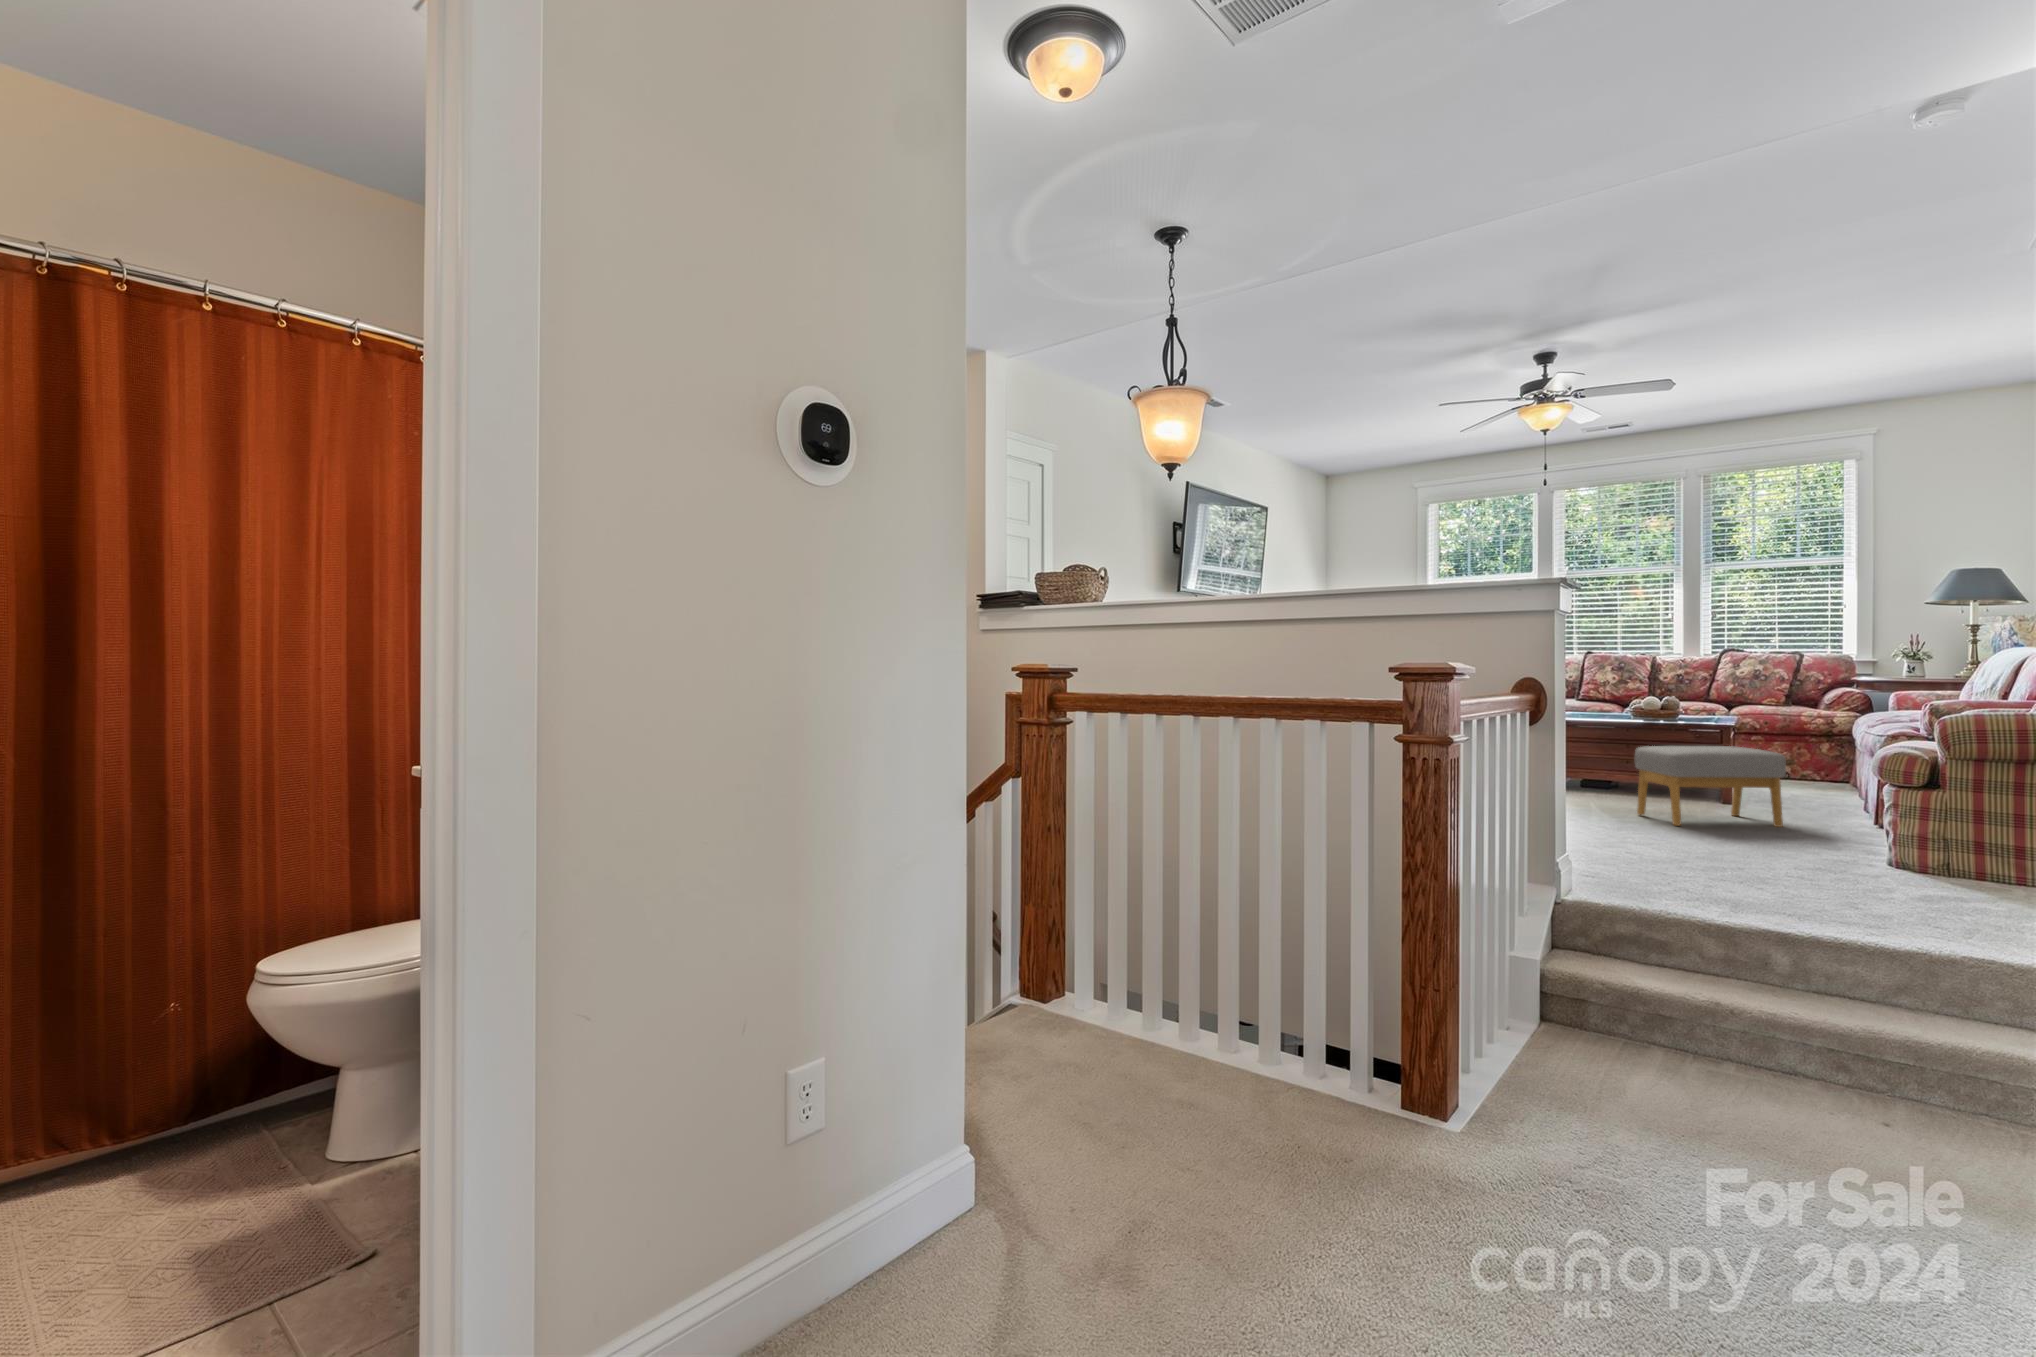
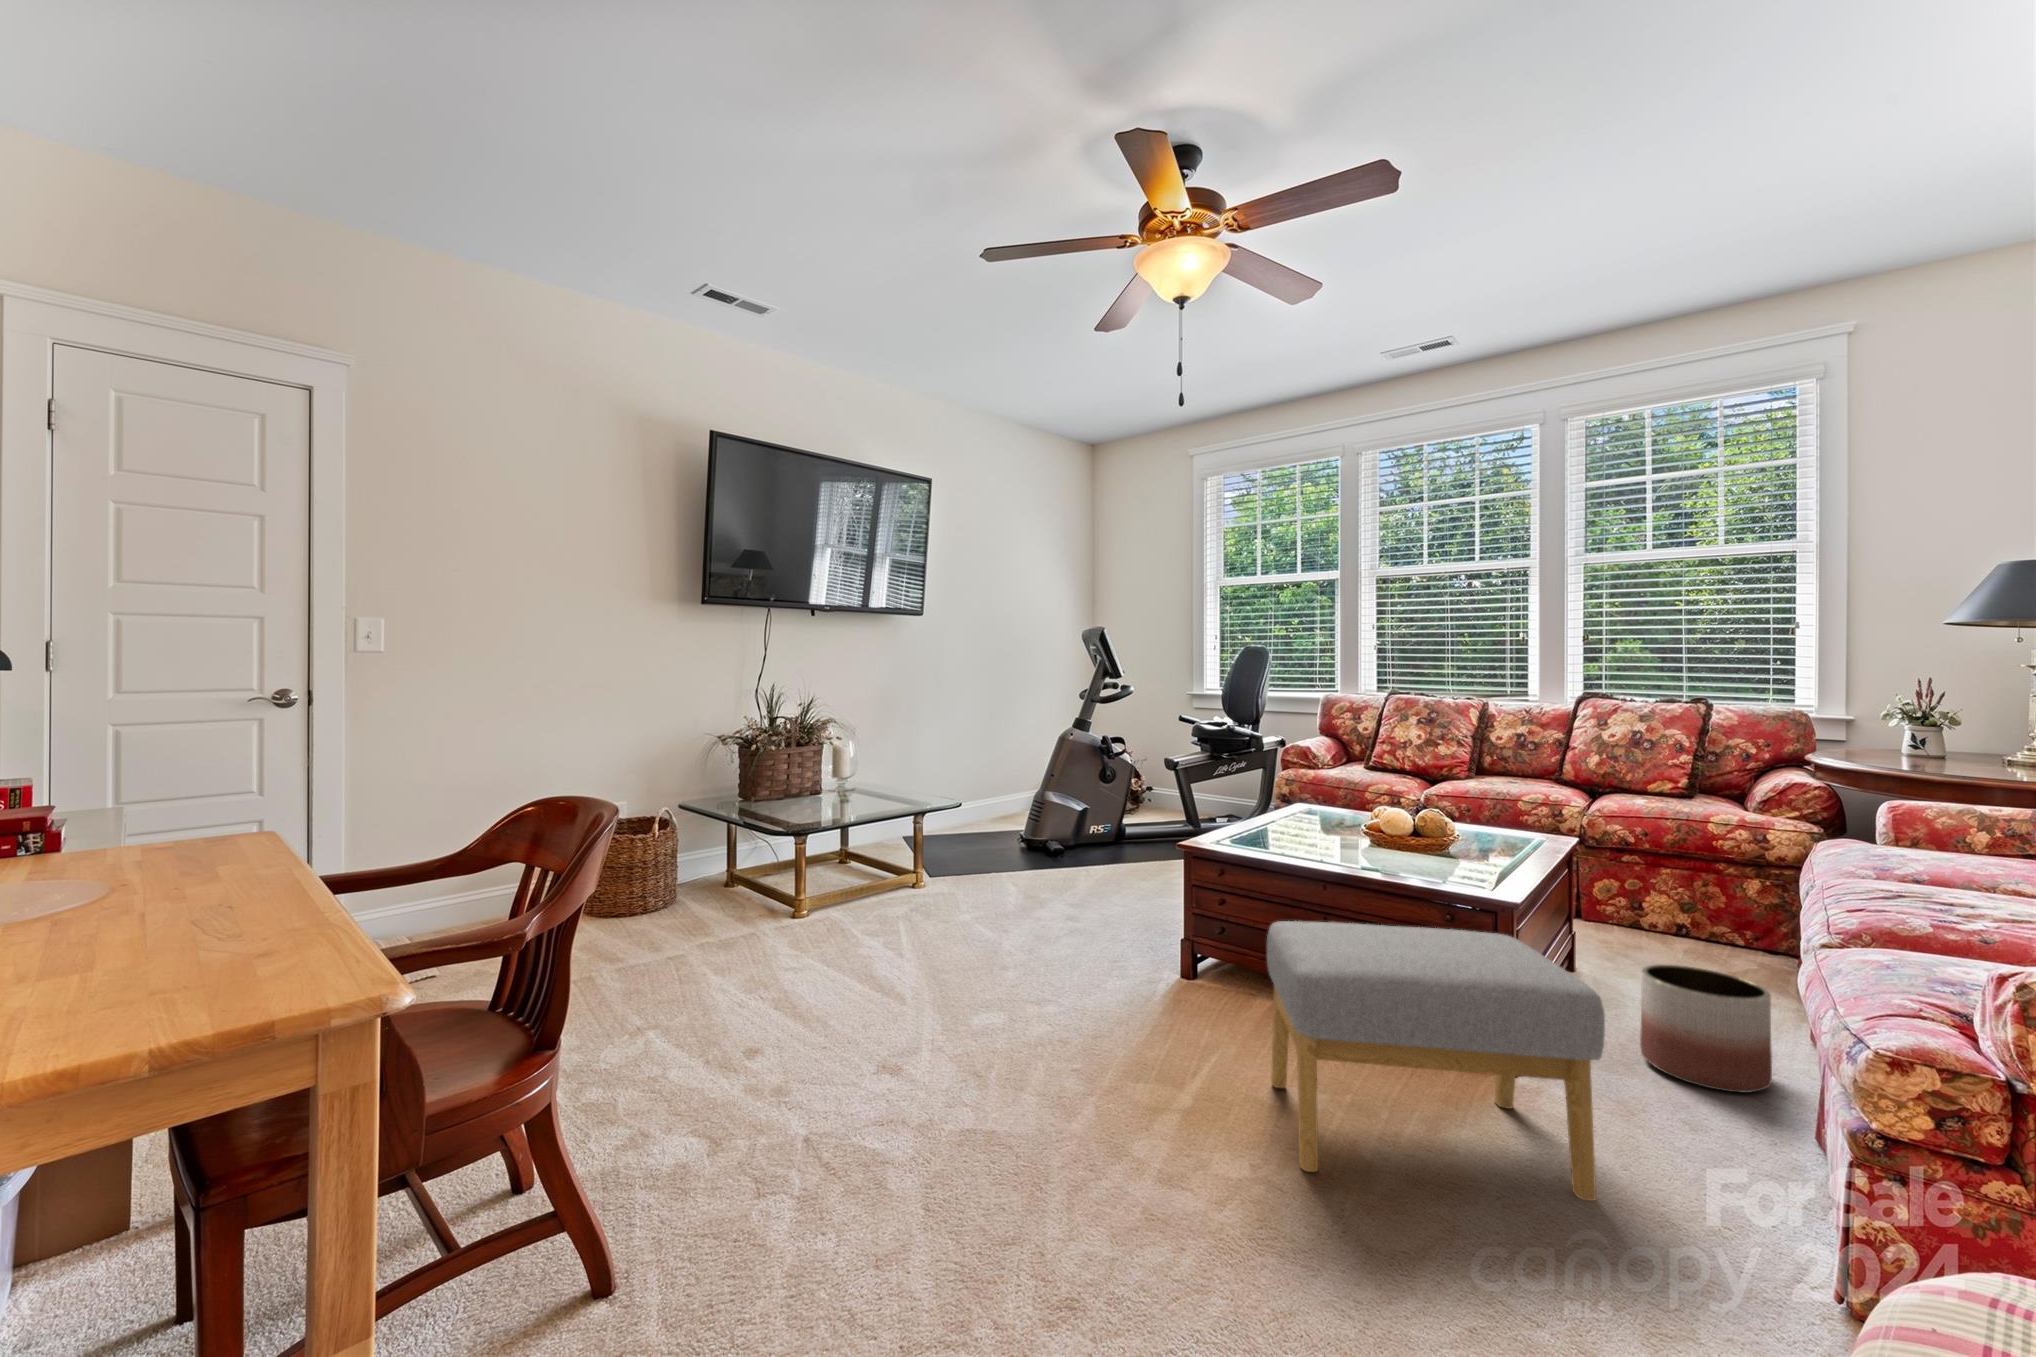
planter: none [1783,768,1840,811] -> present [1640,965,1772,1093]

